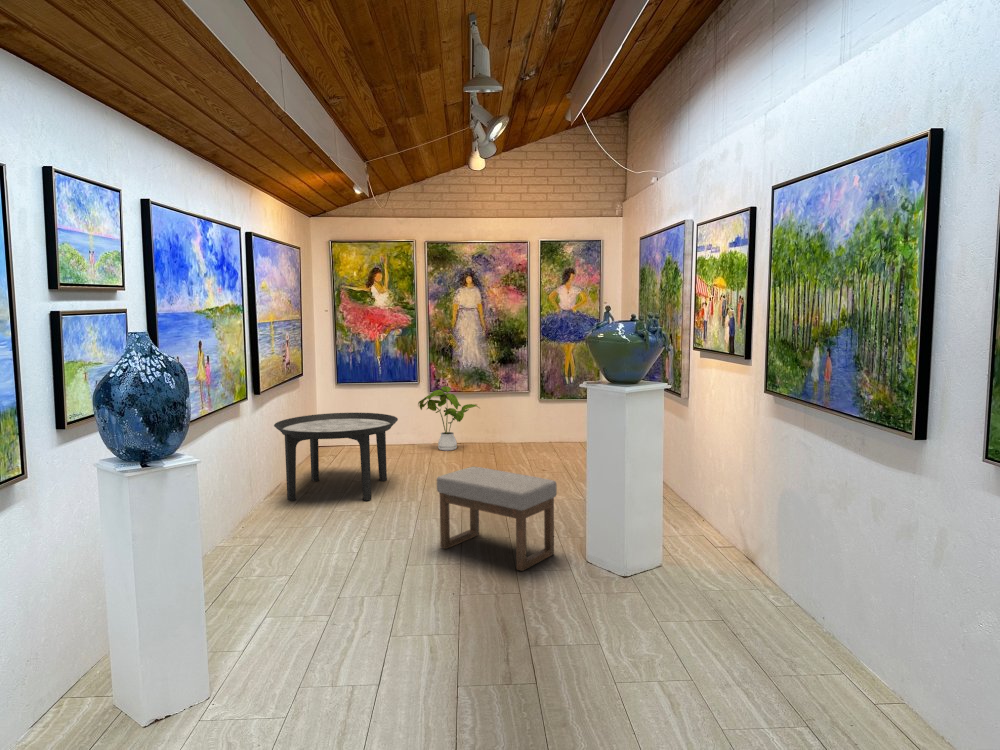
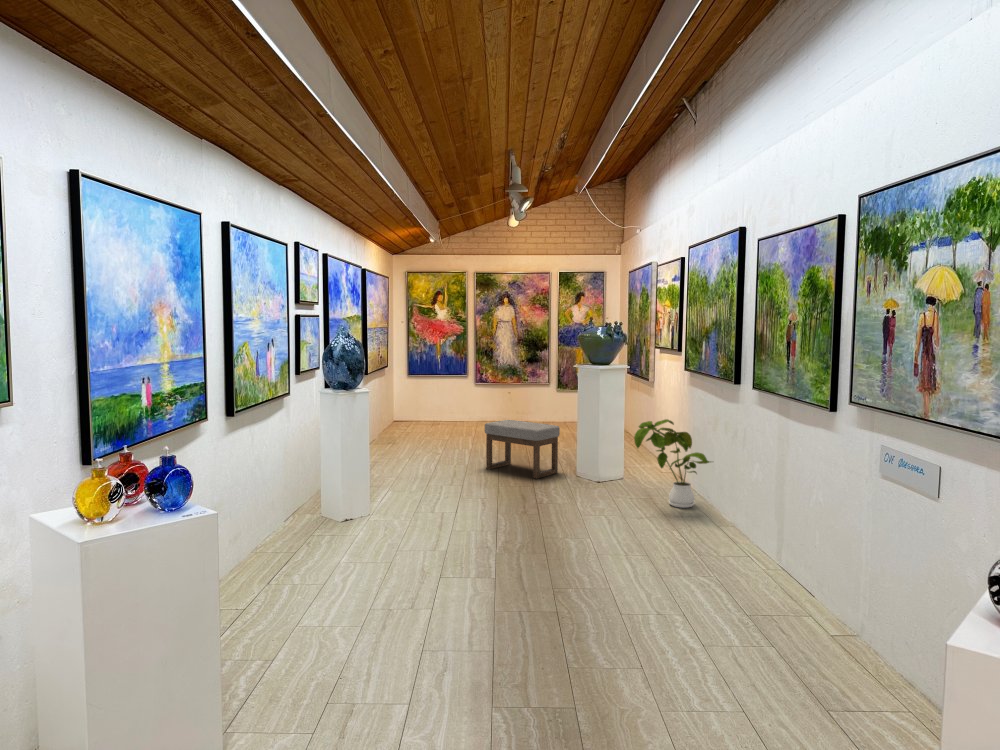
house plant: present [418,386,478,451] -> present [634,419,710,508]
round table: present [274,413,398,501] -> none [374,392,456,448]

